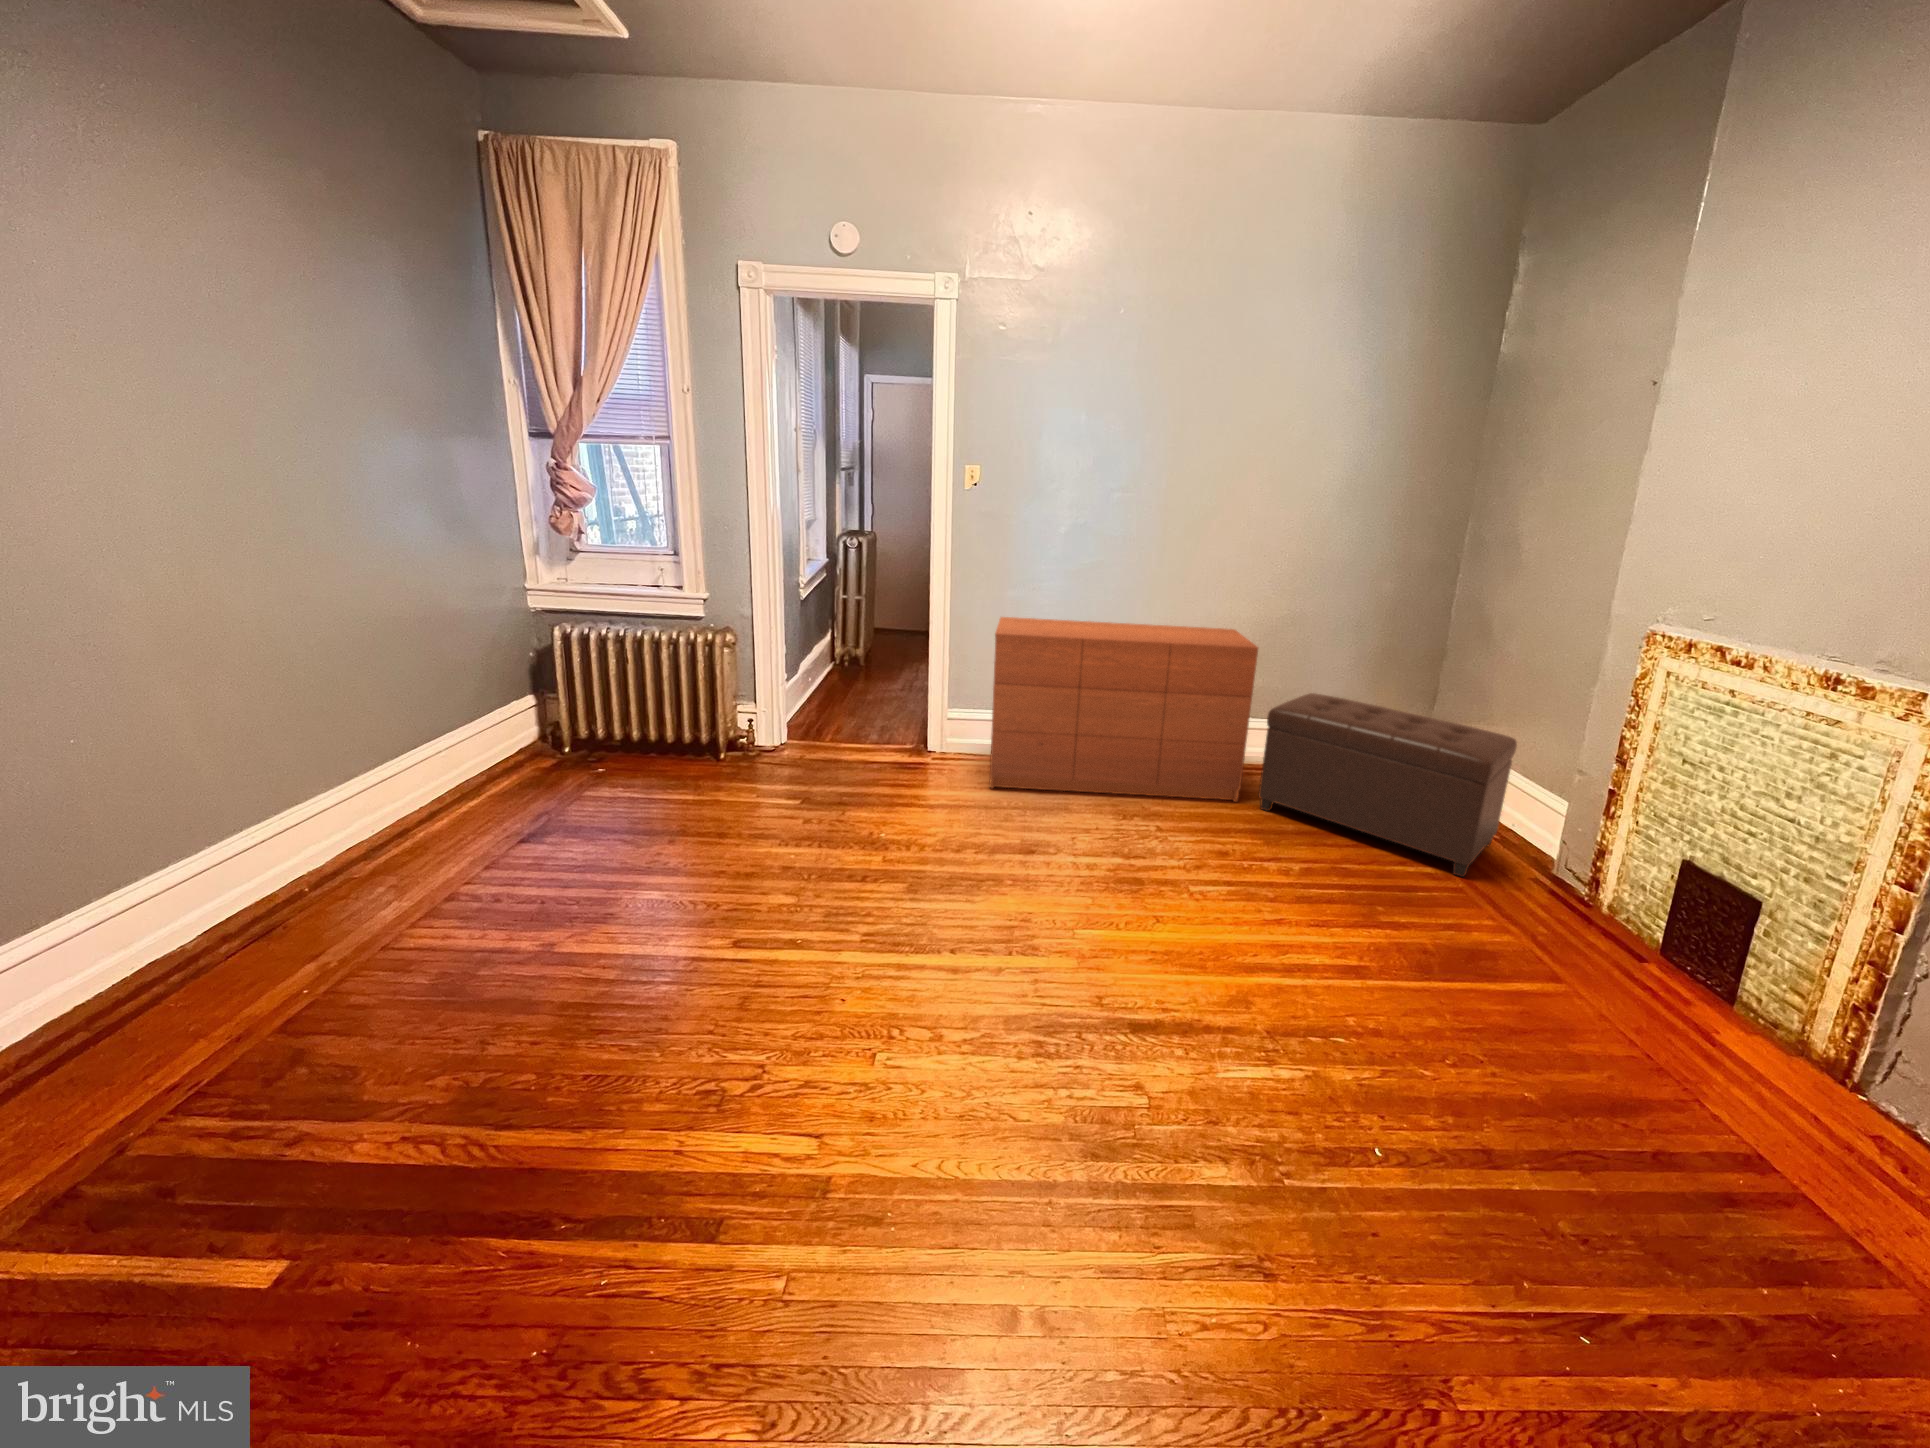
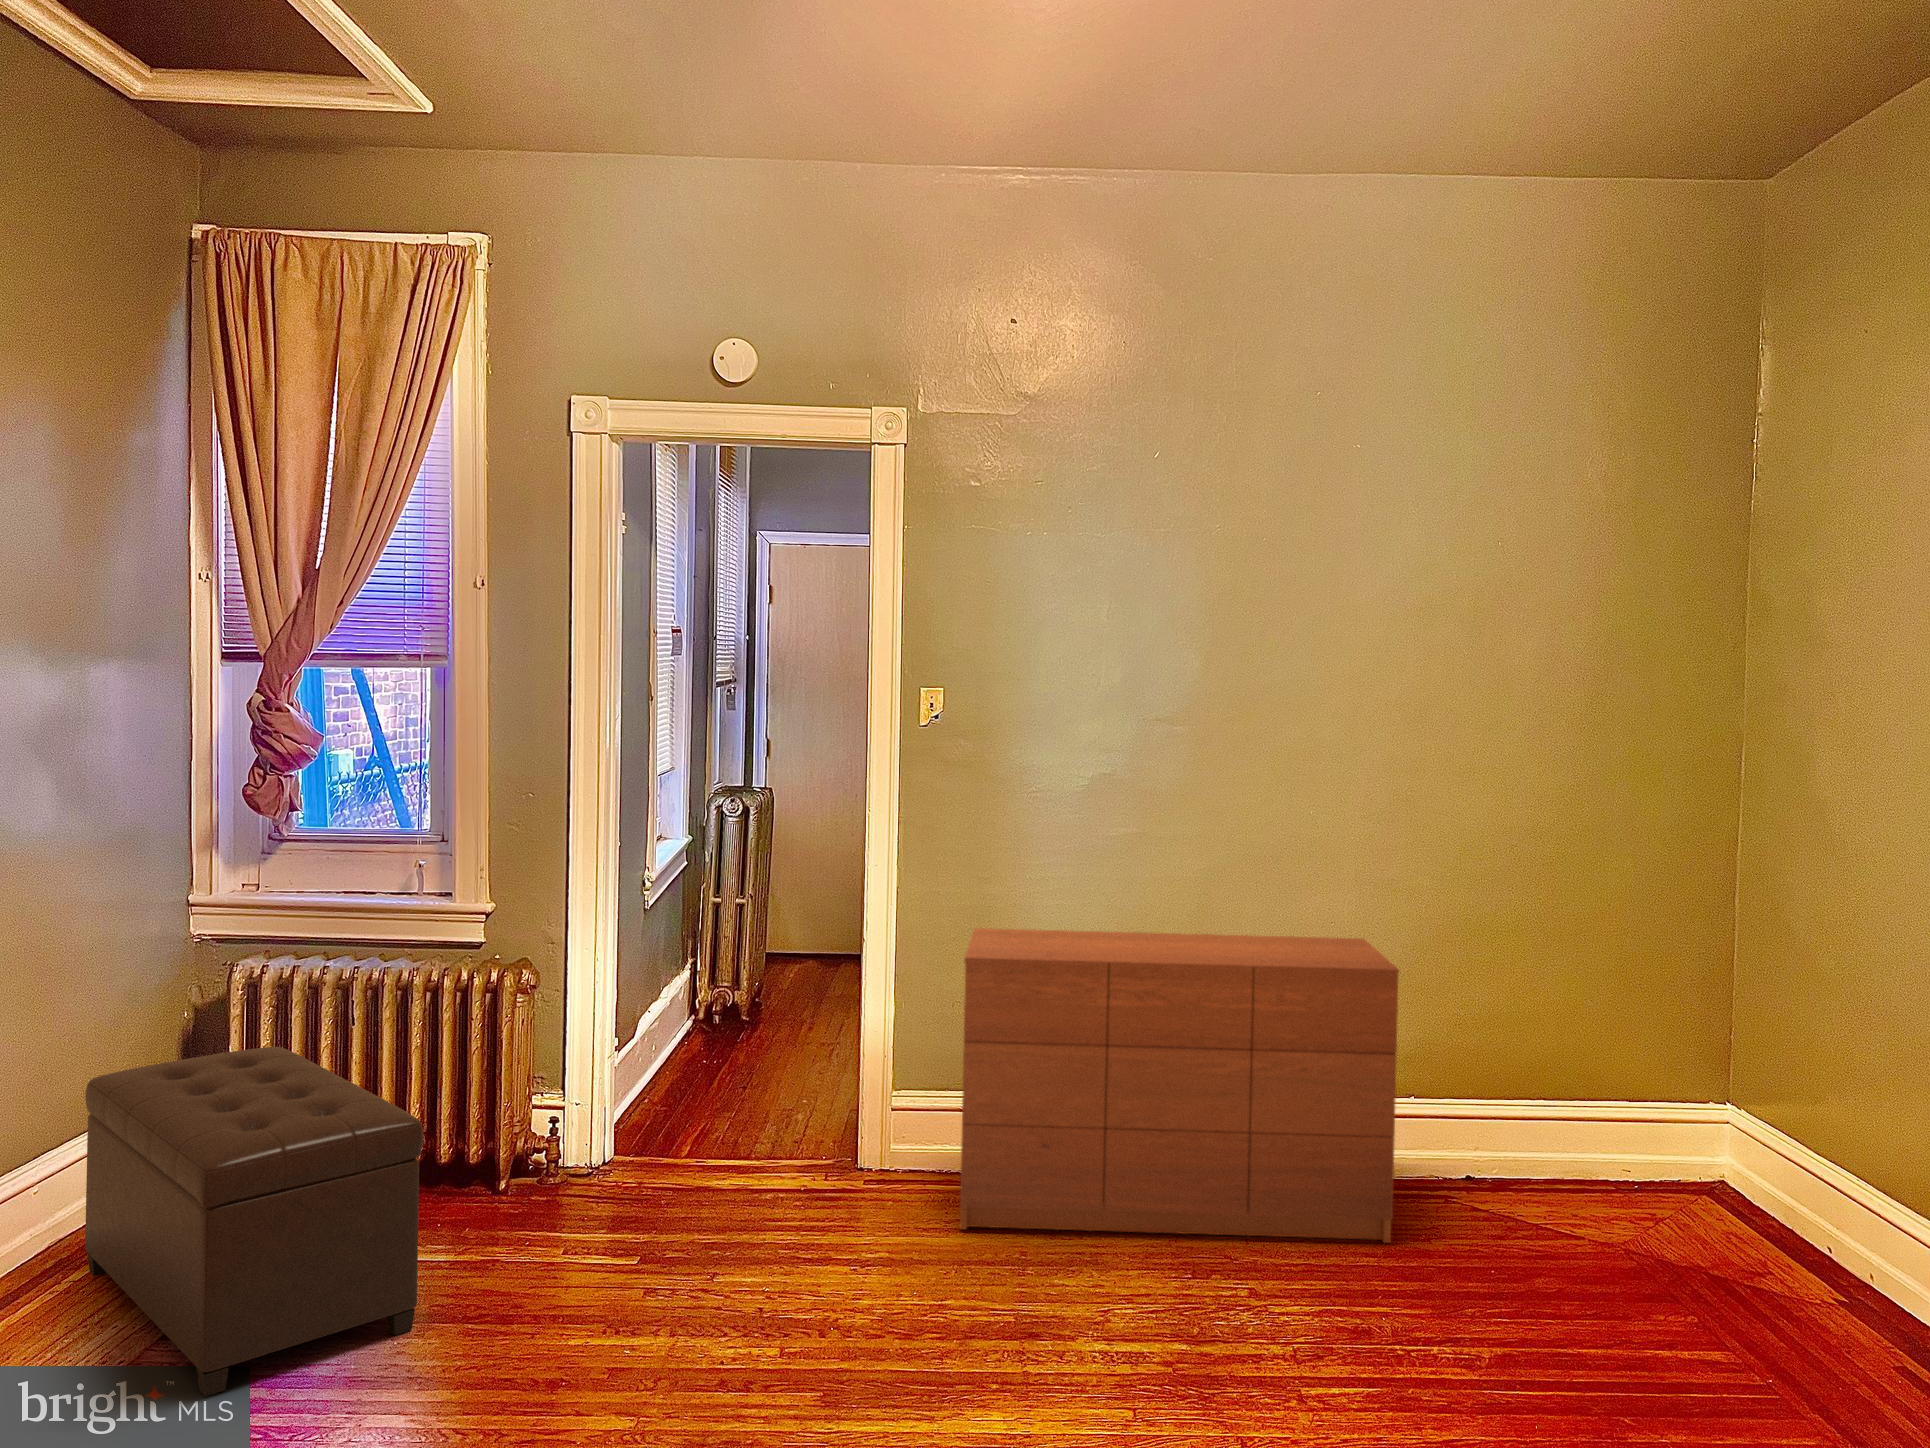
ottoman: present [1258,693,1517,877] -> present [85,1047,423,1396]

